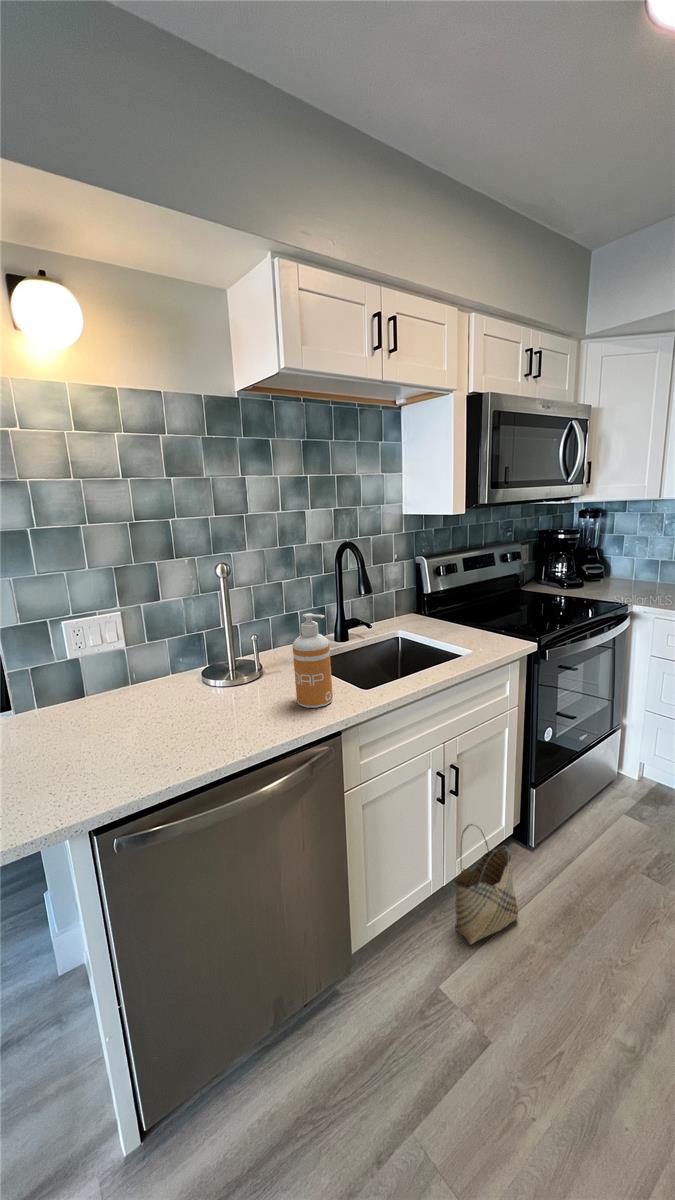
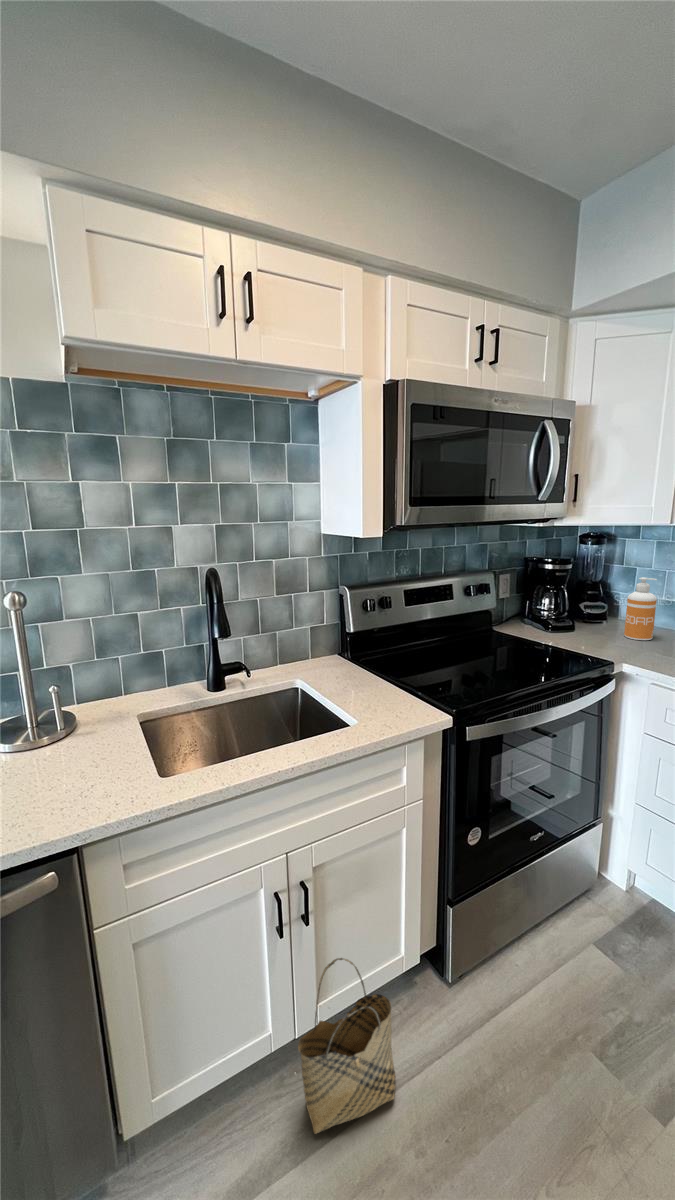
soap dispenser: present [293,613,333,708] -> present [624,577,657,640]

